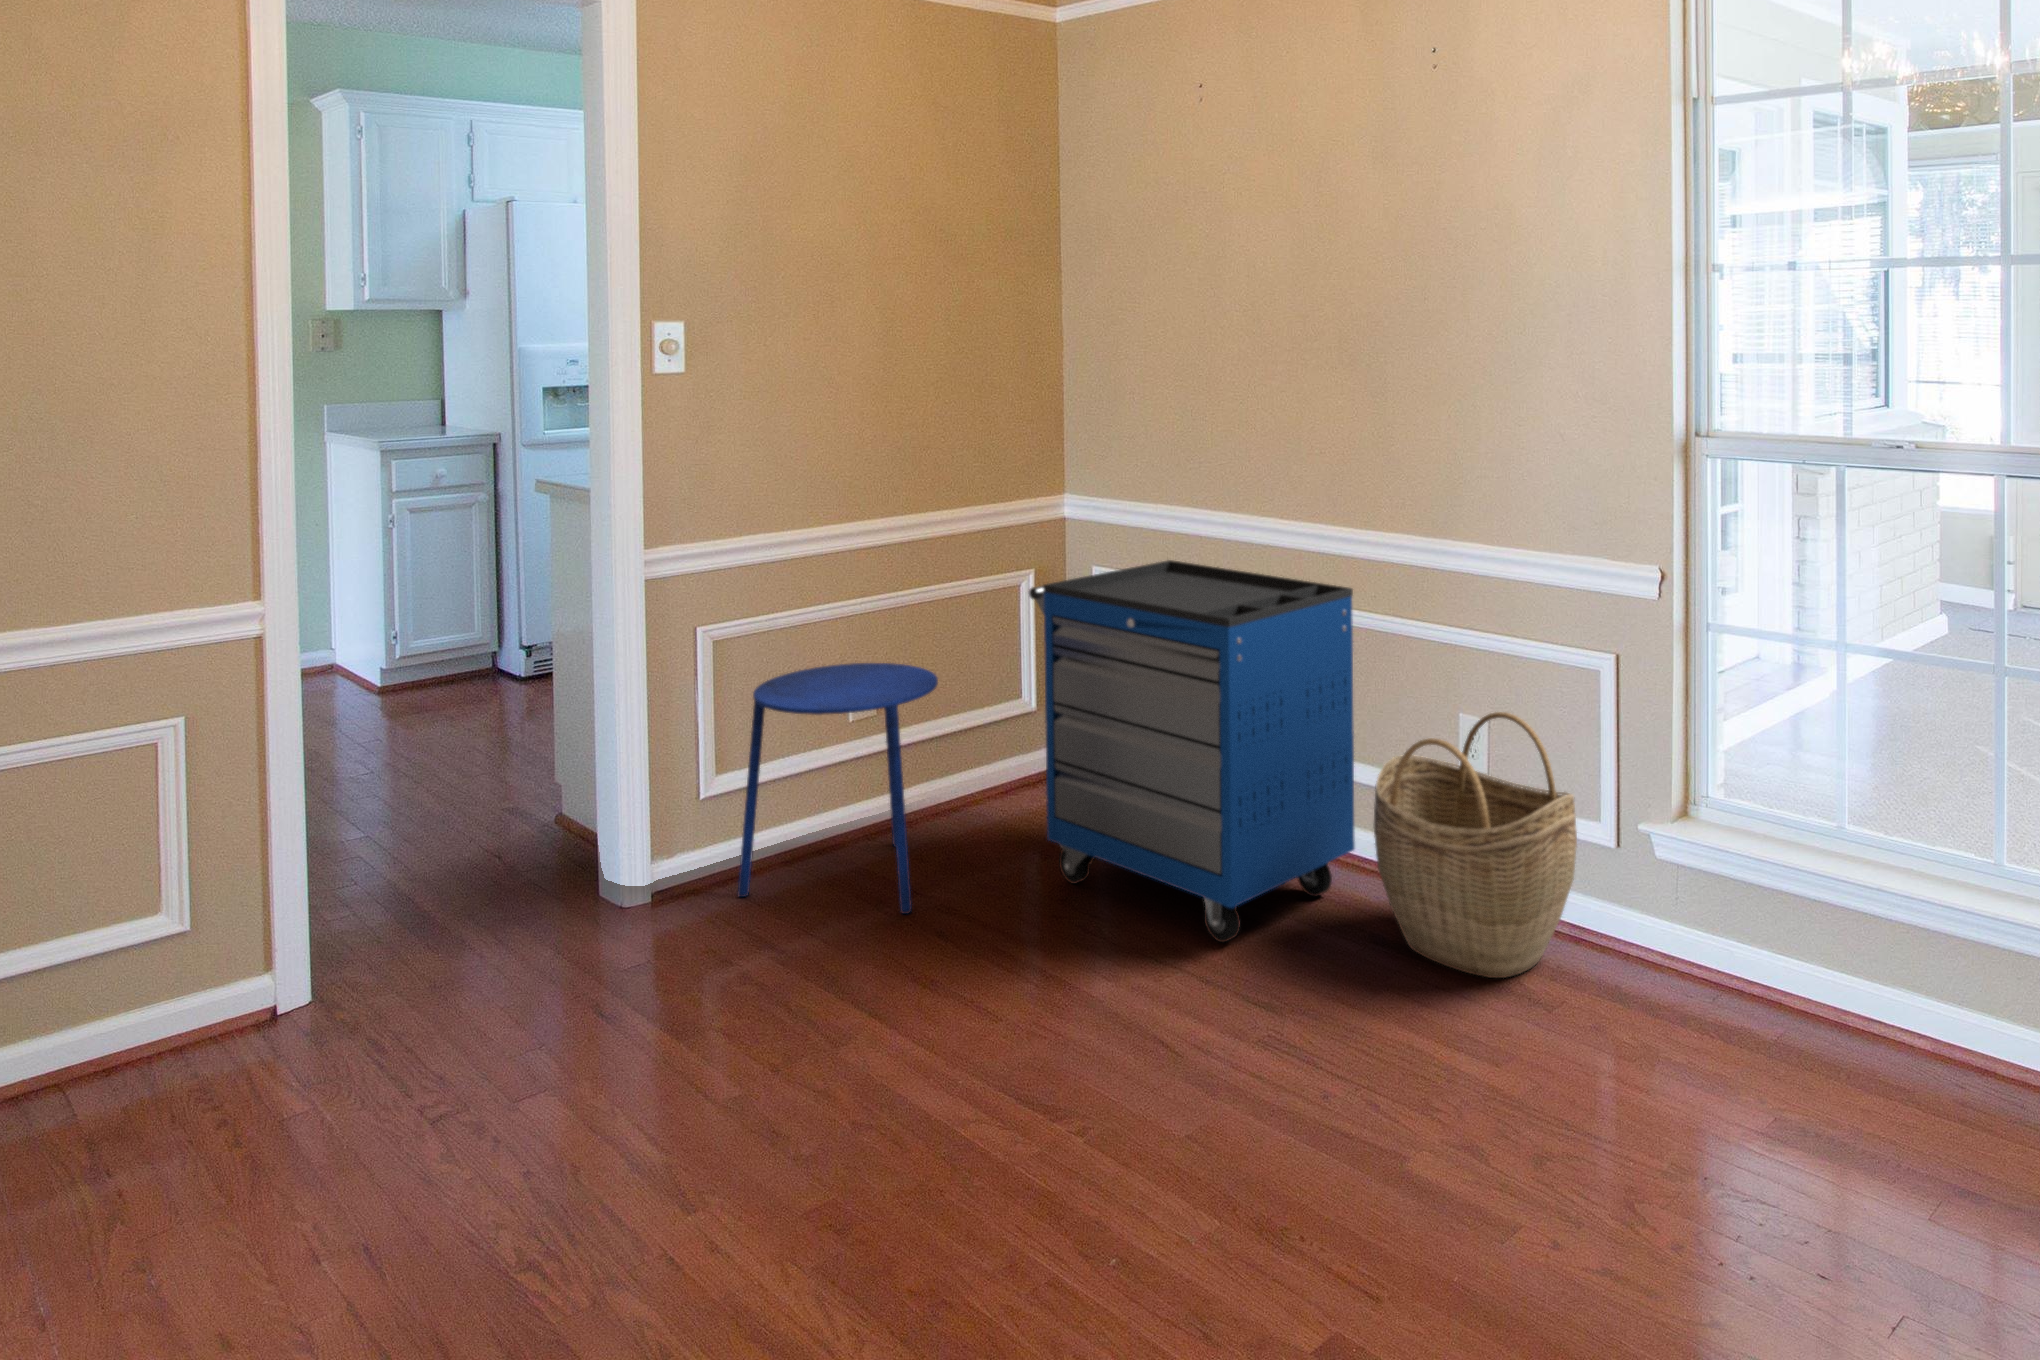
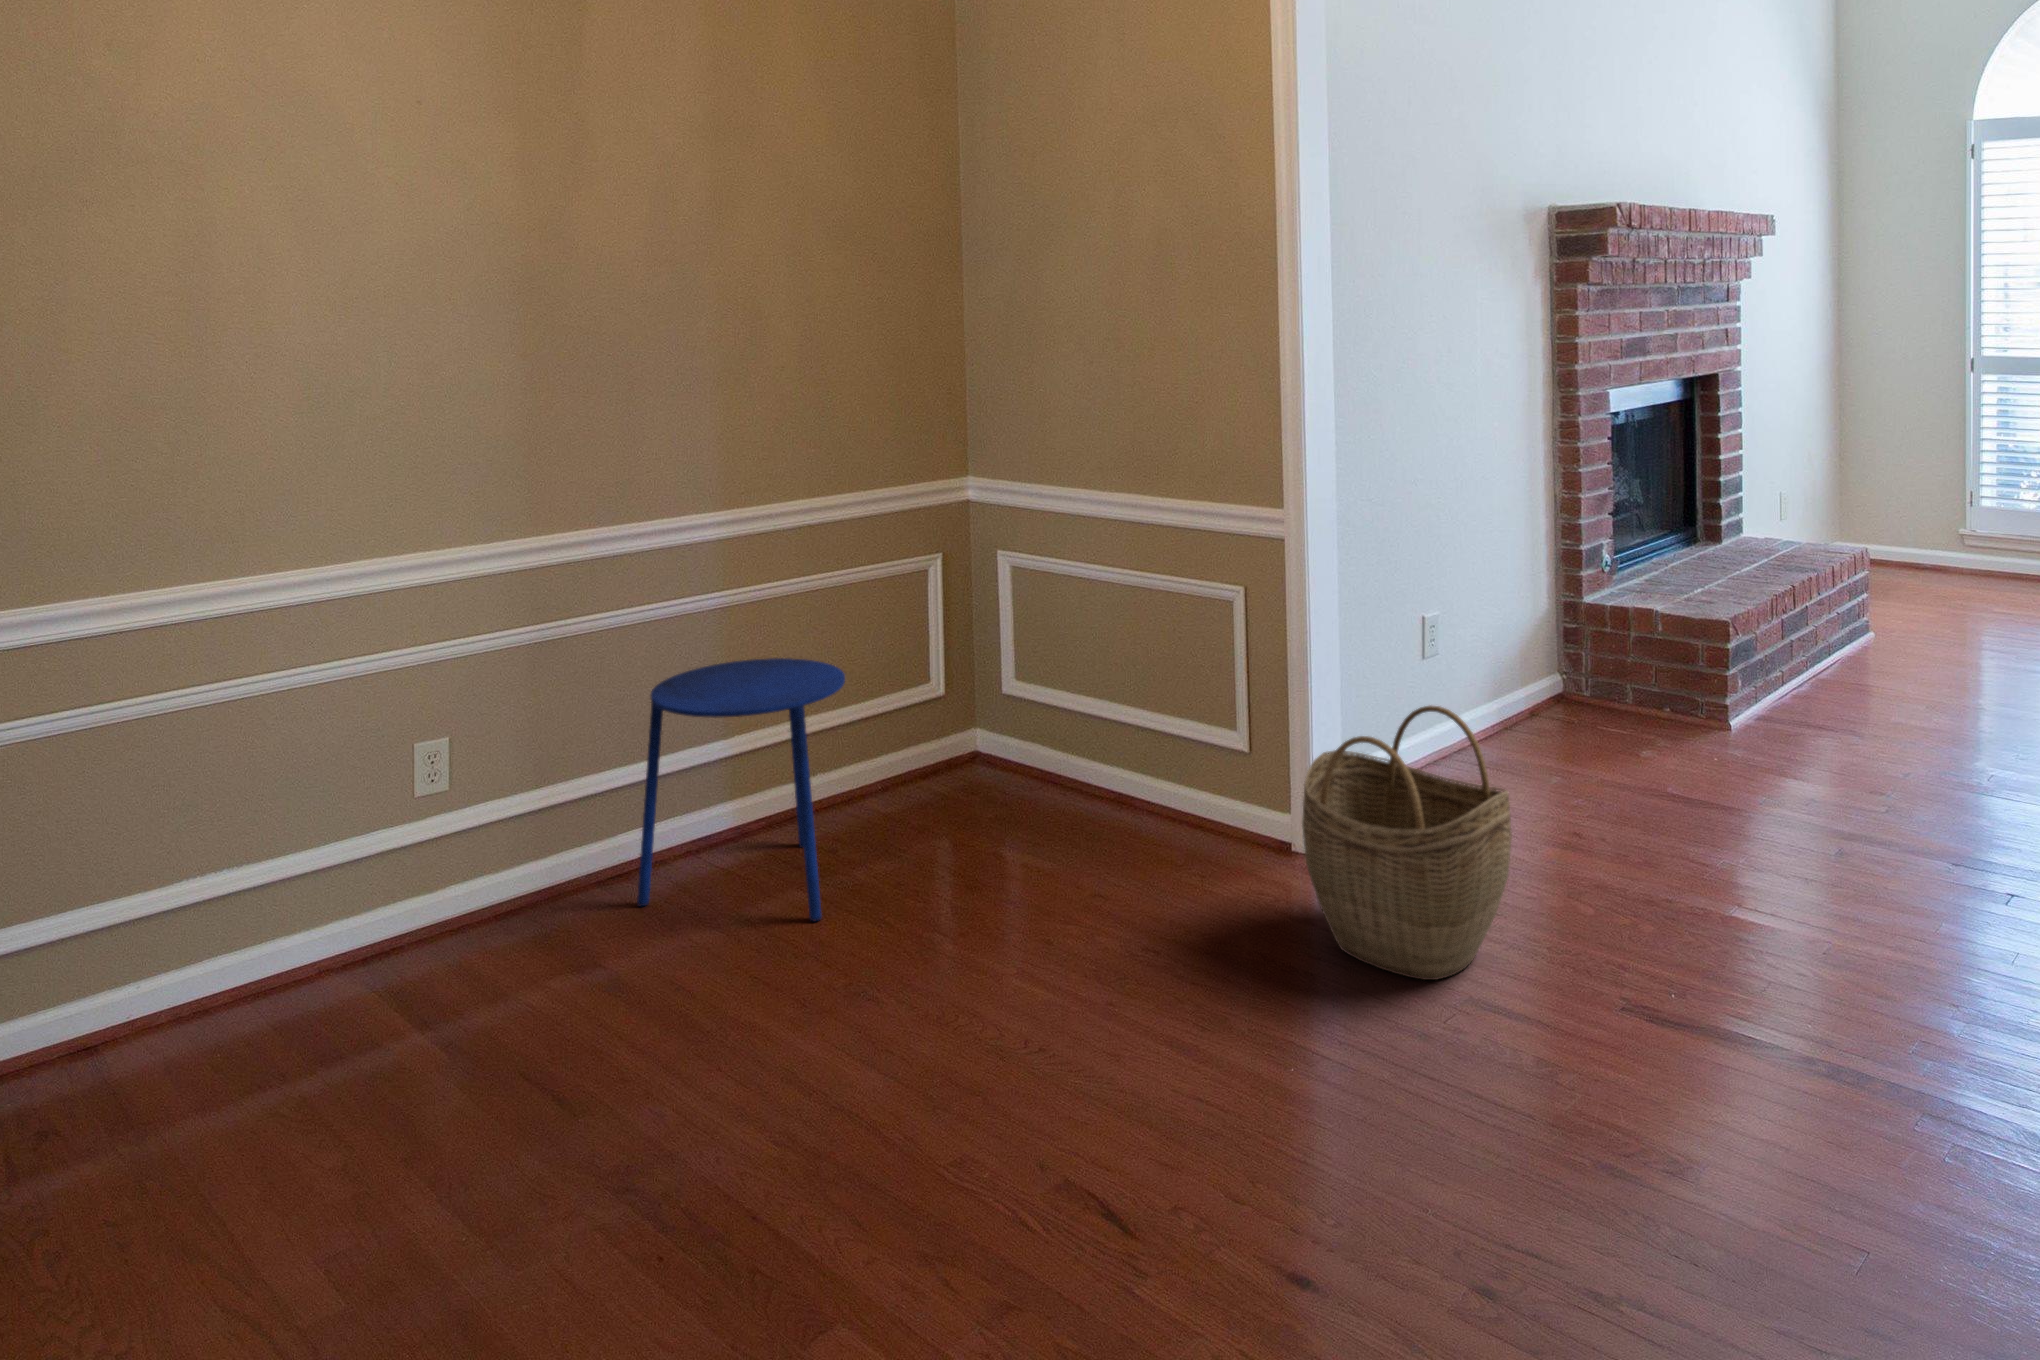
storage cabinet: present [1029,560,1355,942] -> none [940,548,1281,947]

